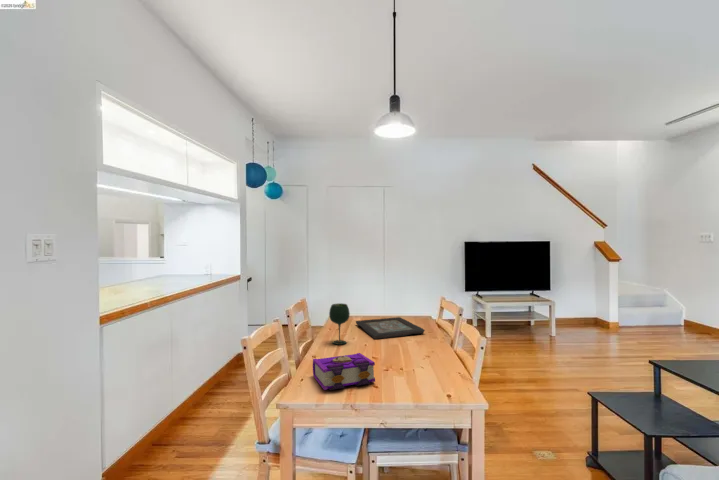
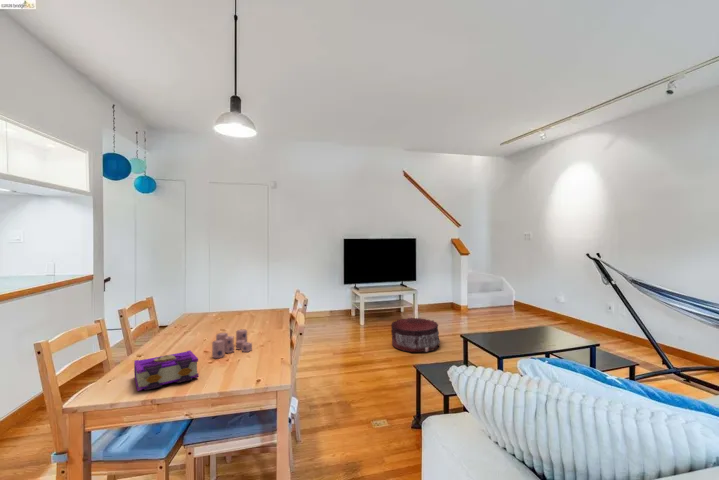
wine glass: present [329,303,350,345] -> none [172,302,195,343]
decorative tray: present [356,317,425,339] -> none [211,312,276,335]
pouf: none [530,333,595,375] -> present [391,318,440,352]
candle: none [376,335,413,363] -> present [212,329,252,358]

